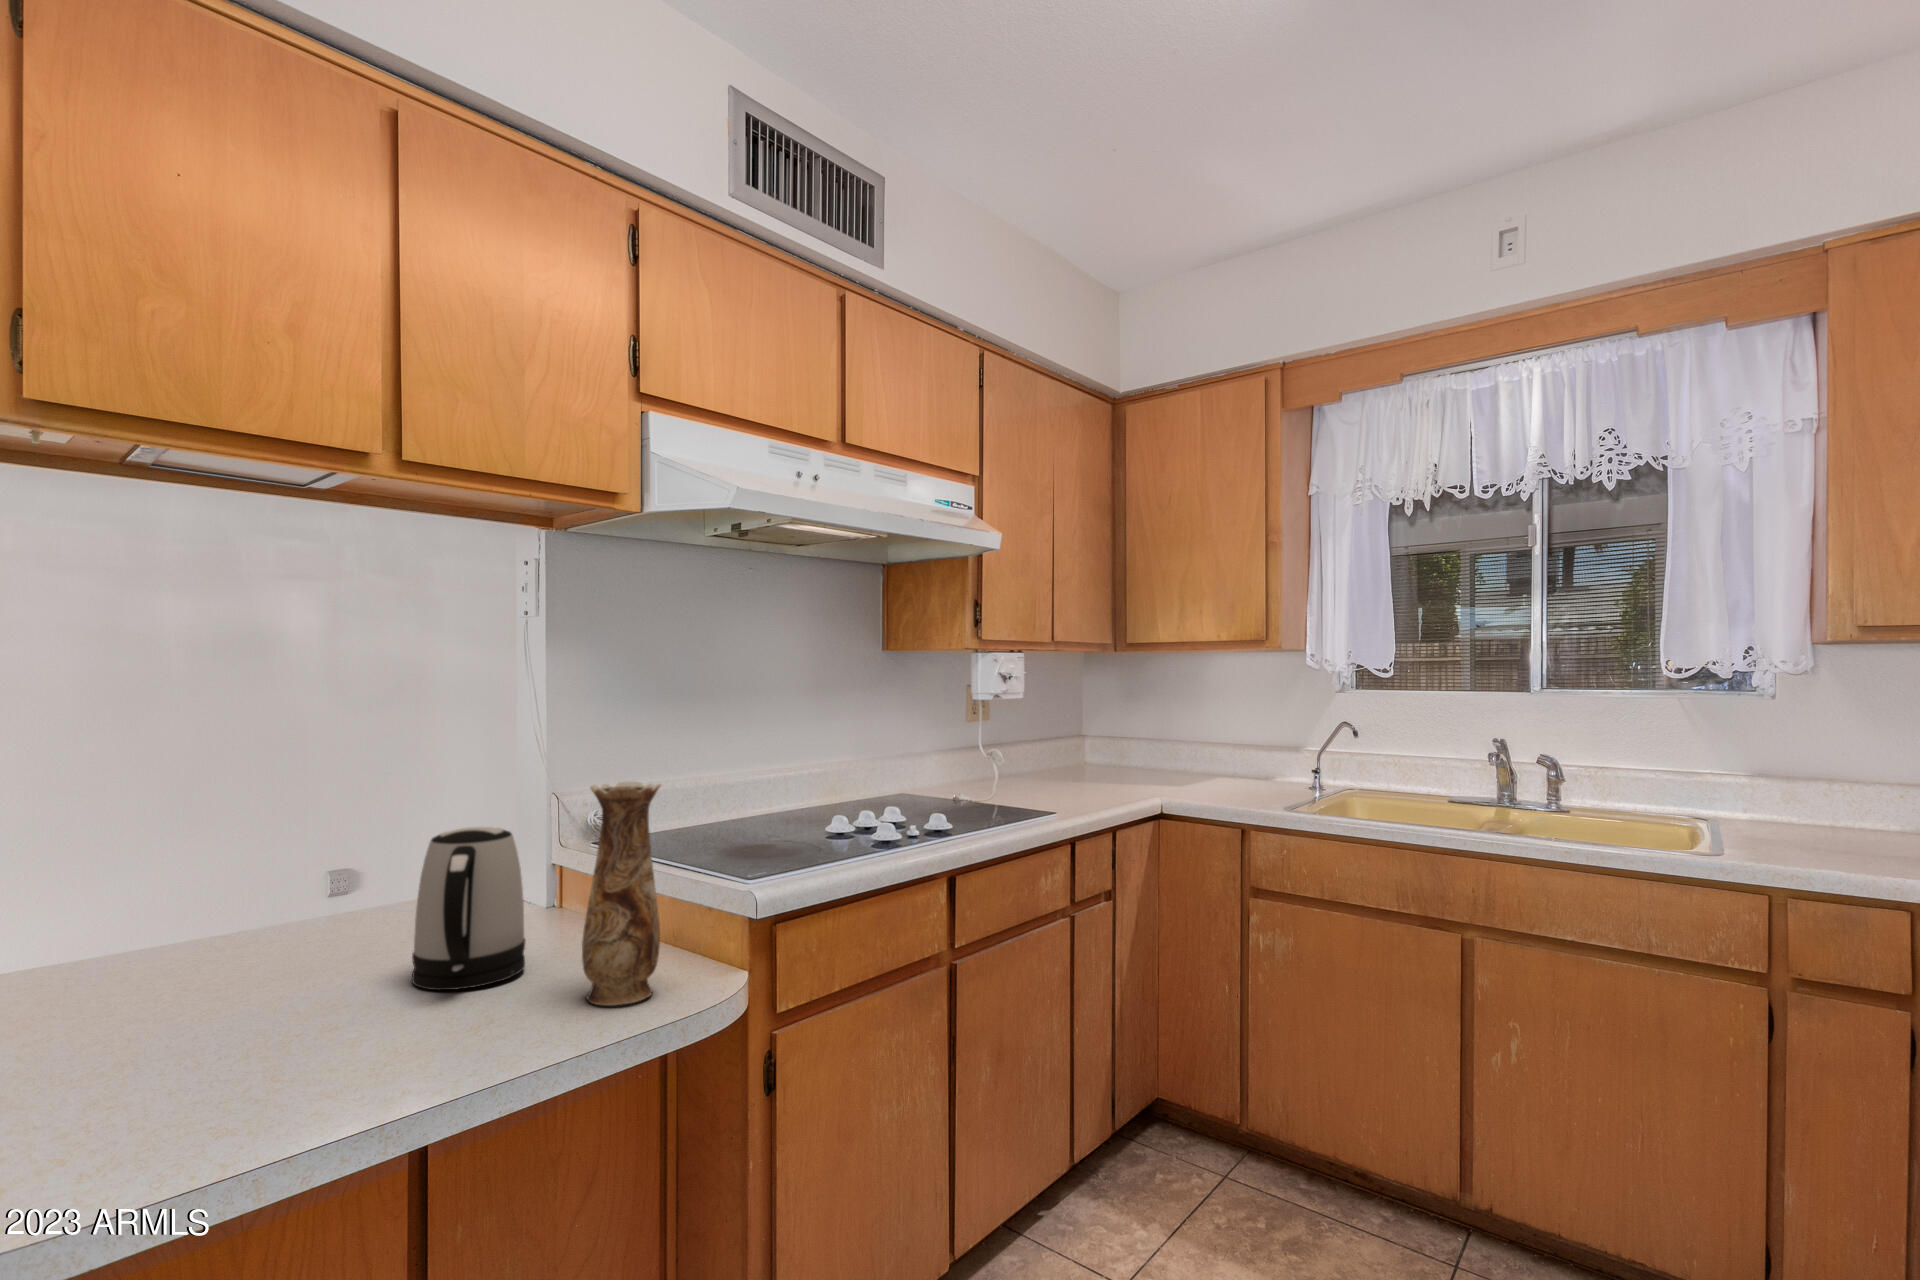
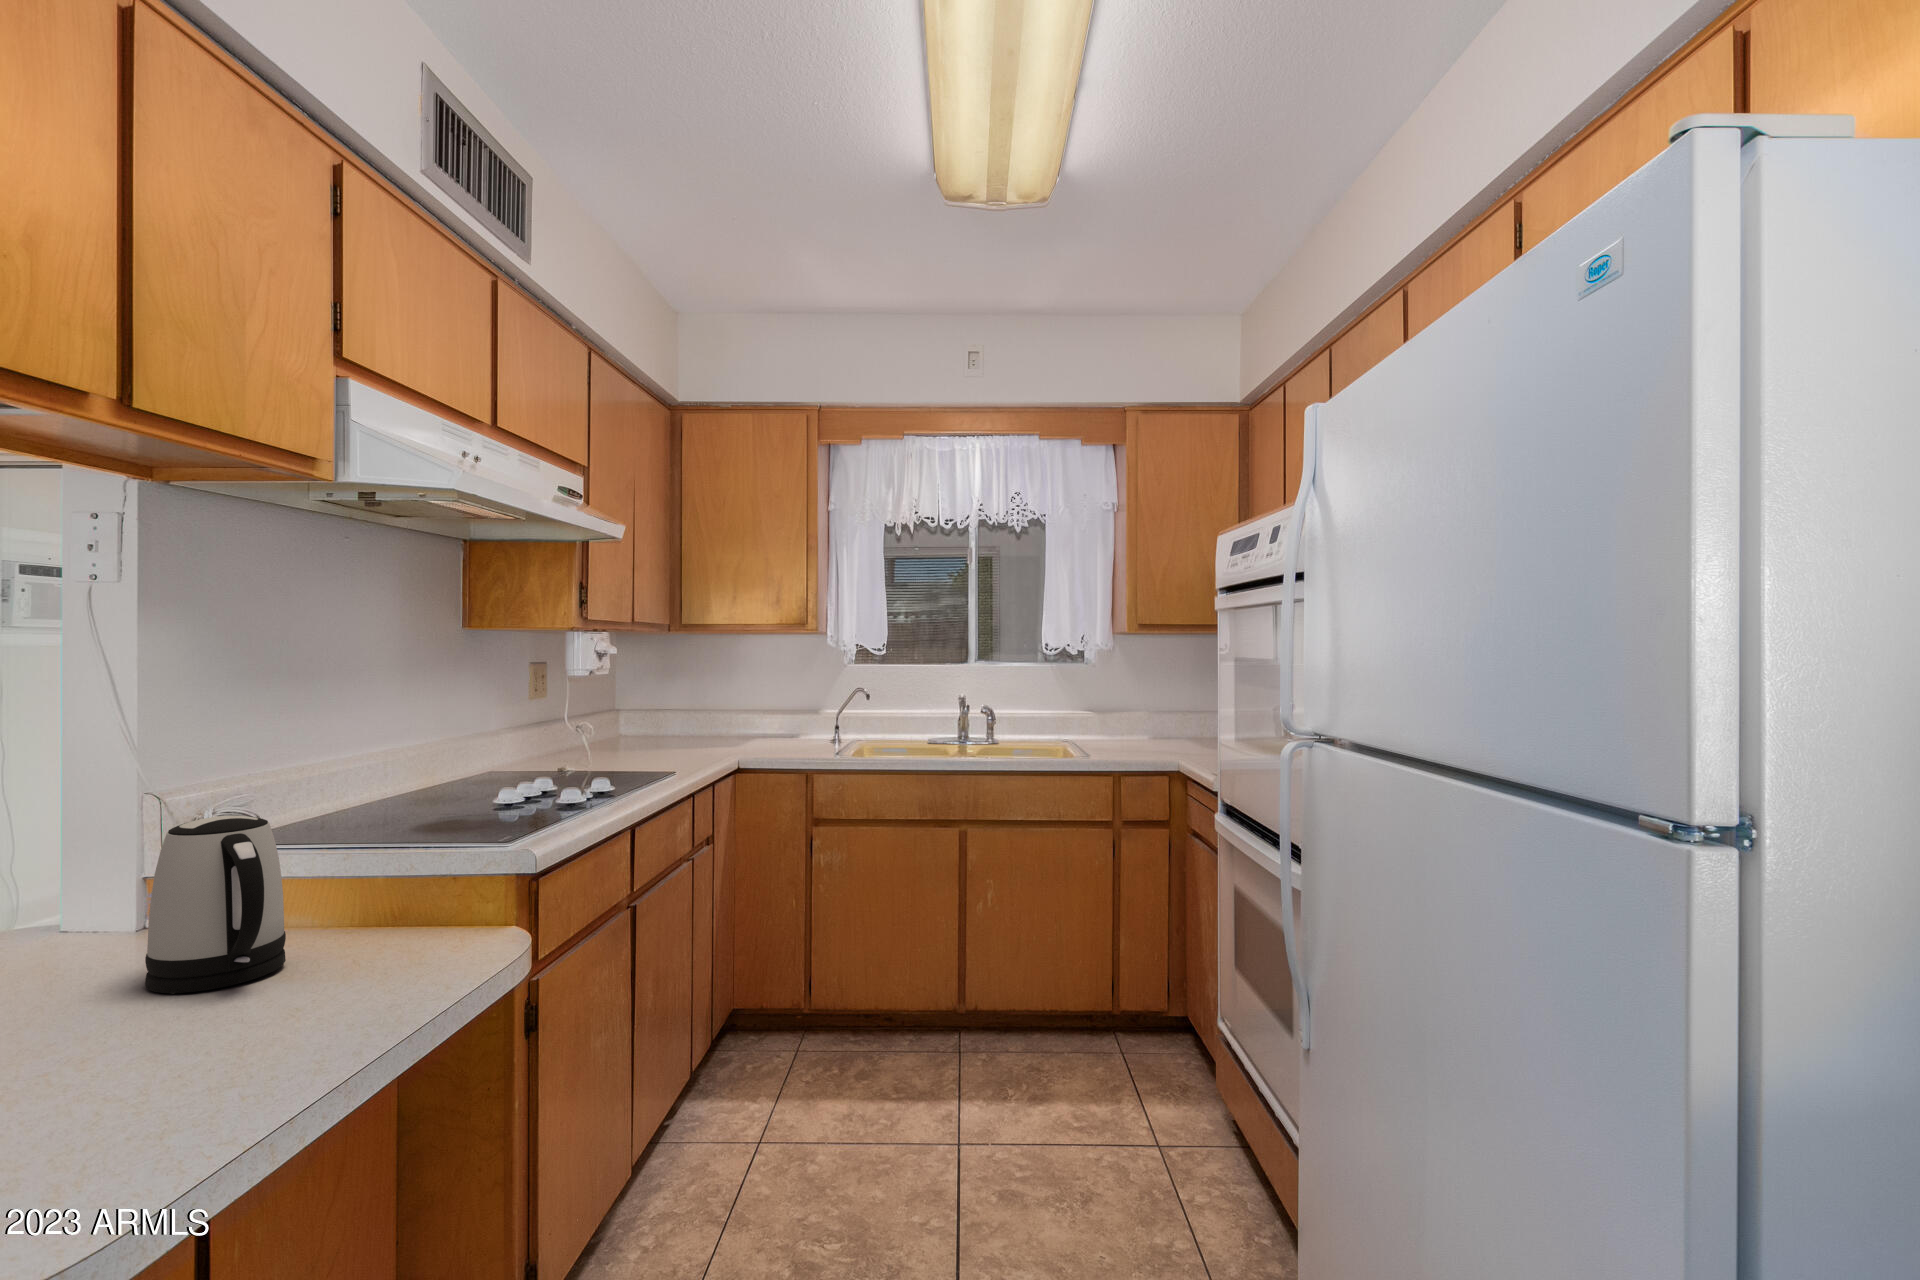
vase: present [582,781,661,1006] -> none [394,754,473,963]

